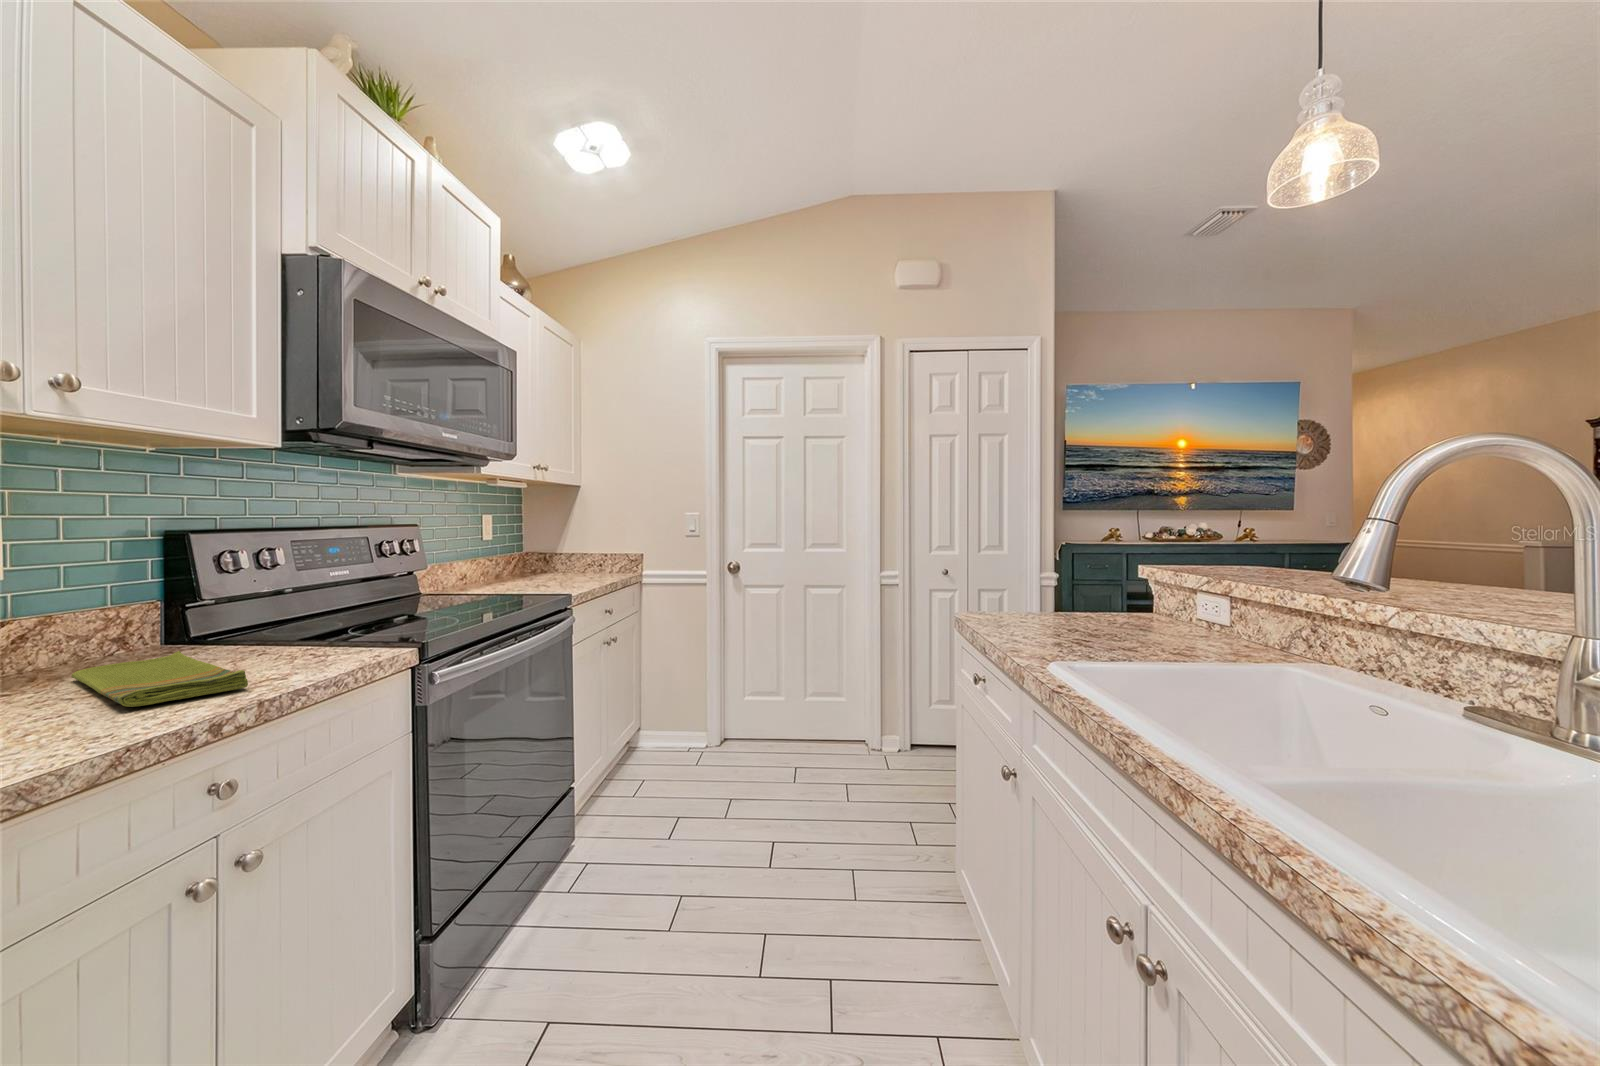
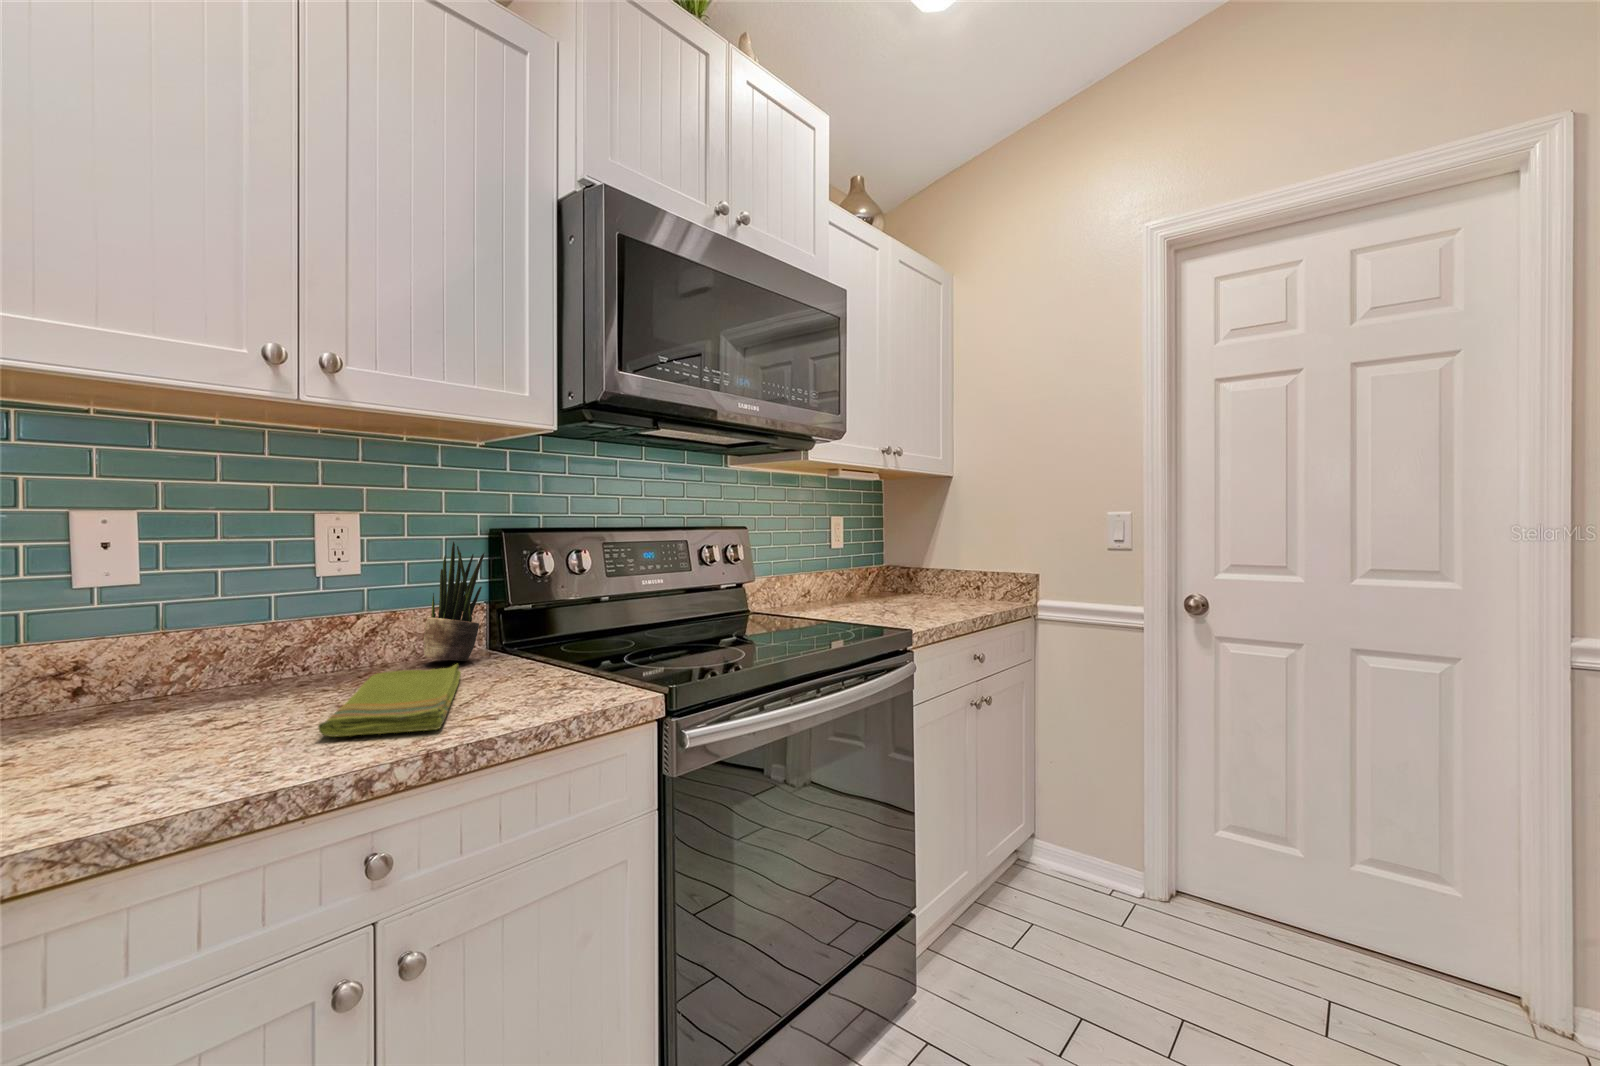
potted plant: none [105,538,178,656] -> present [423,542,484,661]

